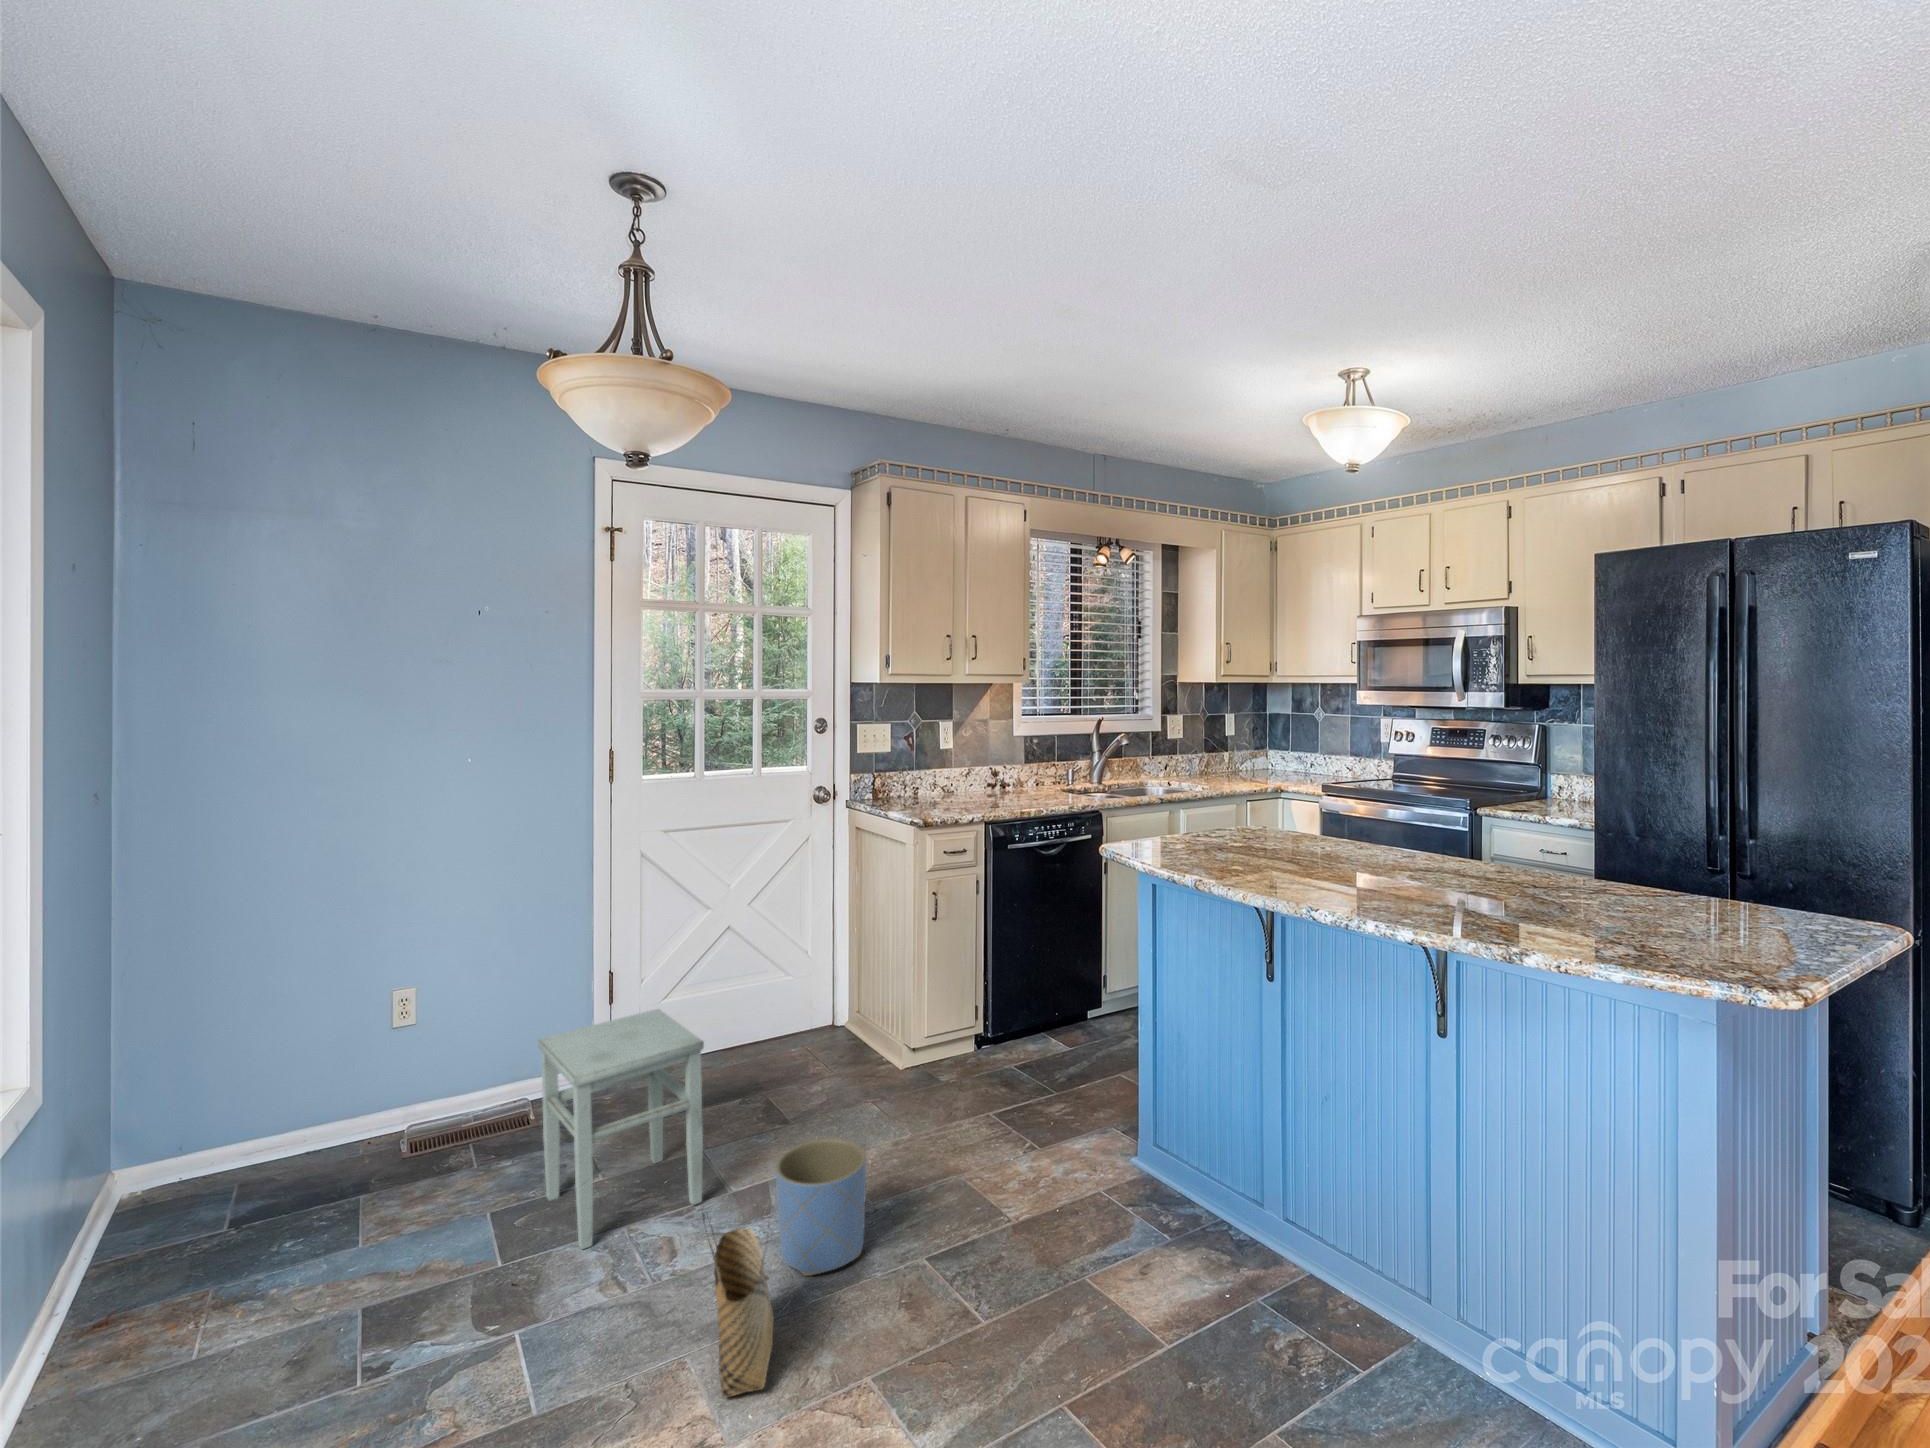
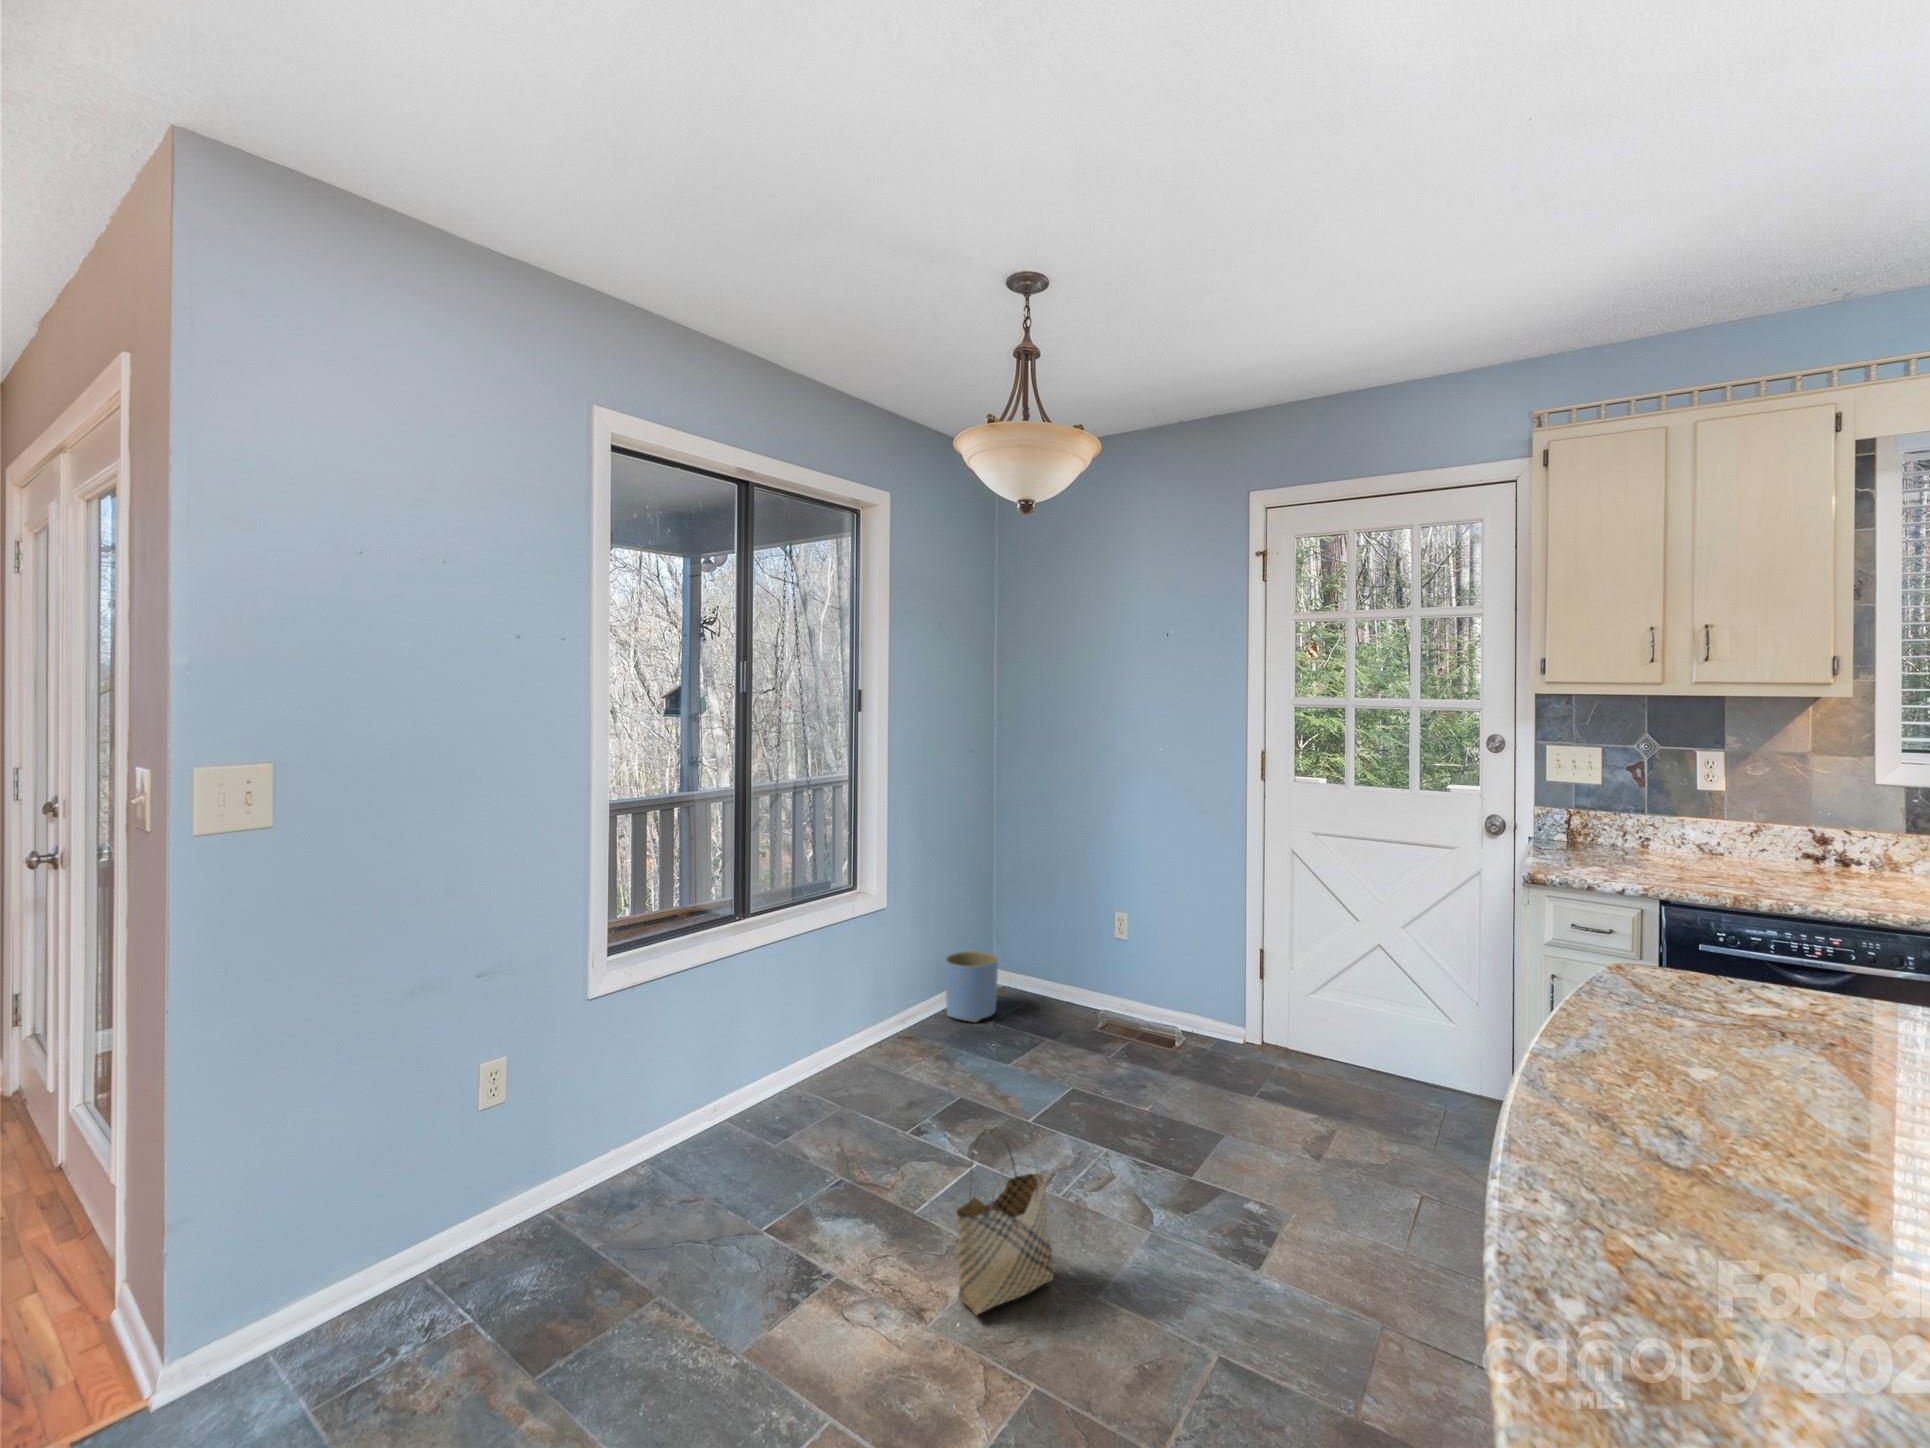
stool: present [538,1009,704,1249] -> none [1049,970,1186,1173]
planter: present [775,1138,866,1276] -> present [945,951,998,1022]

